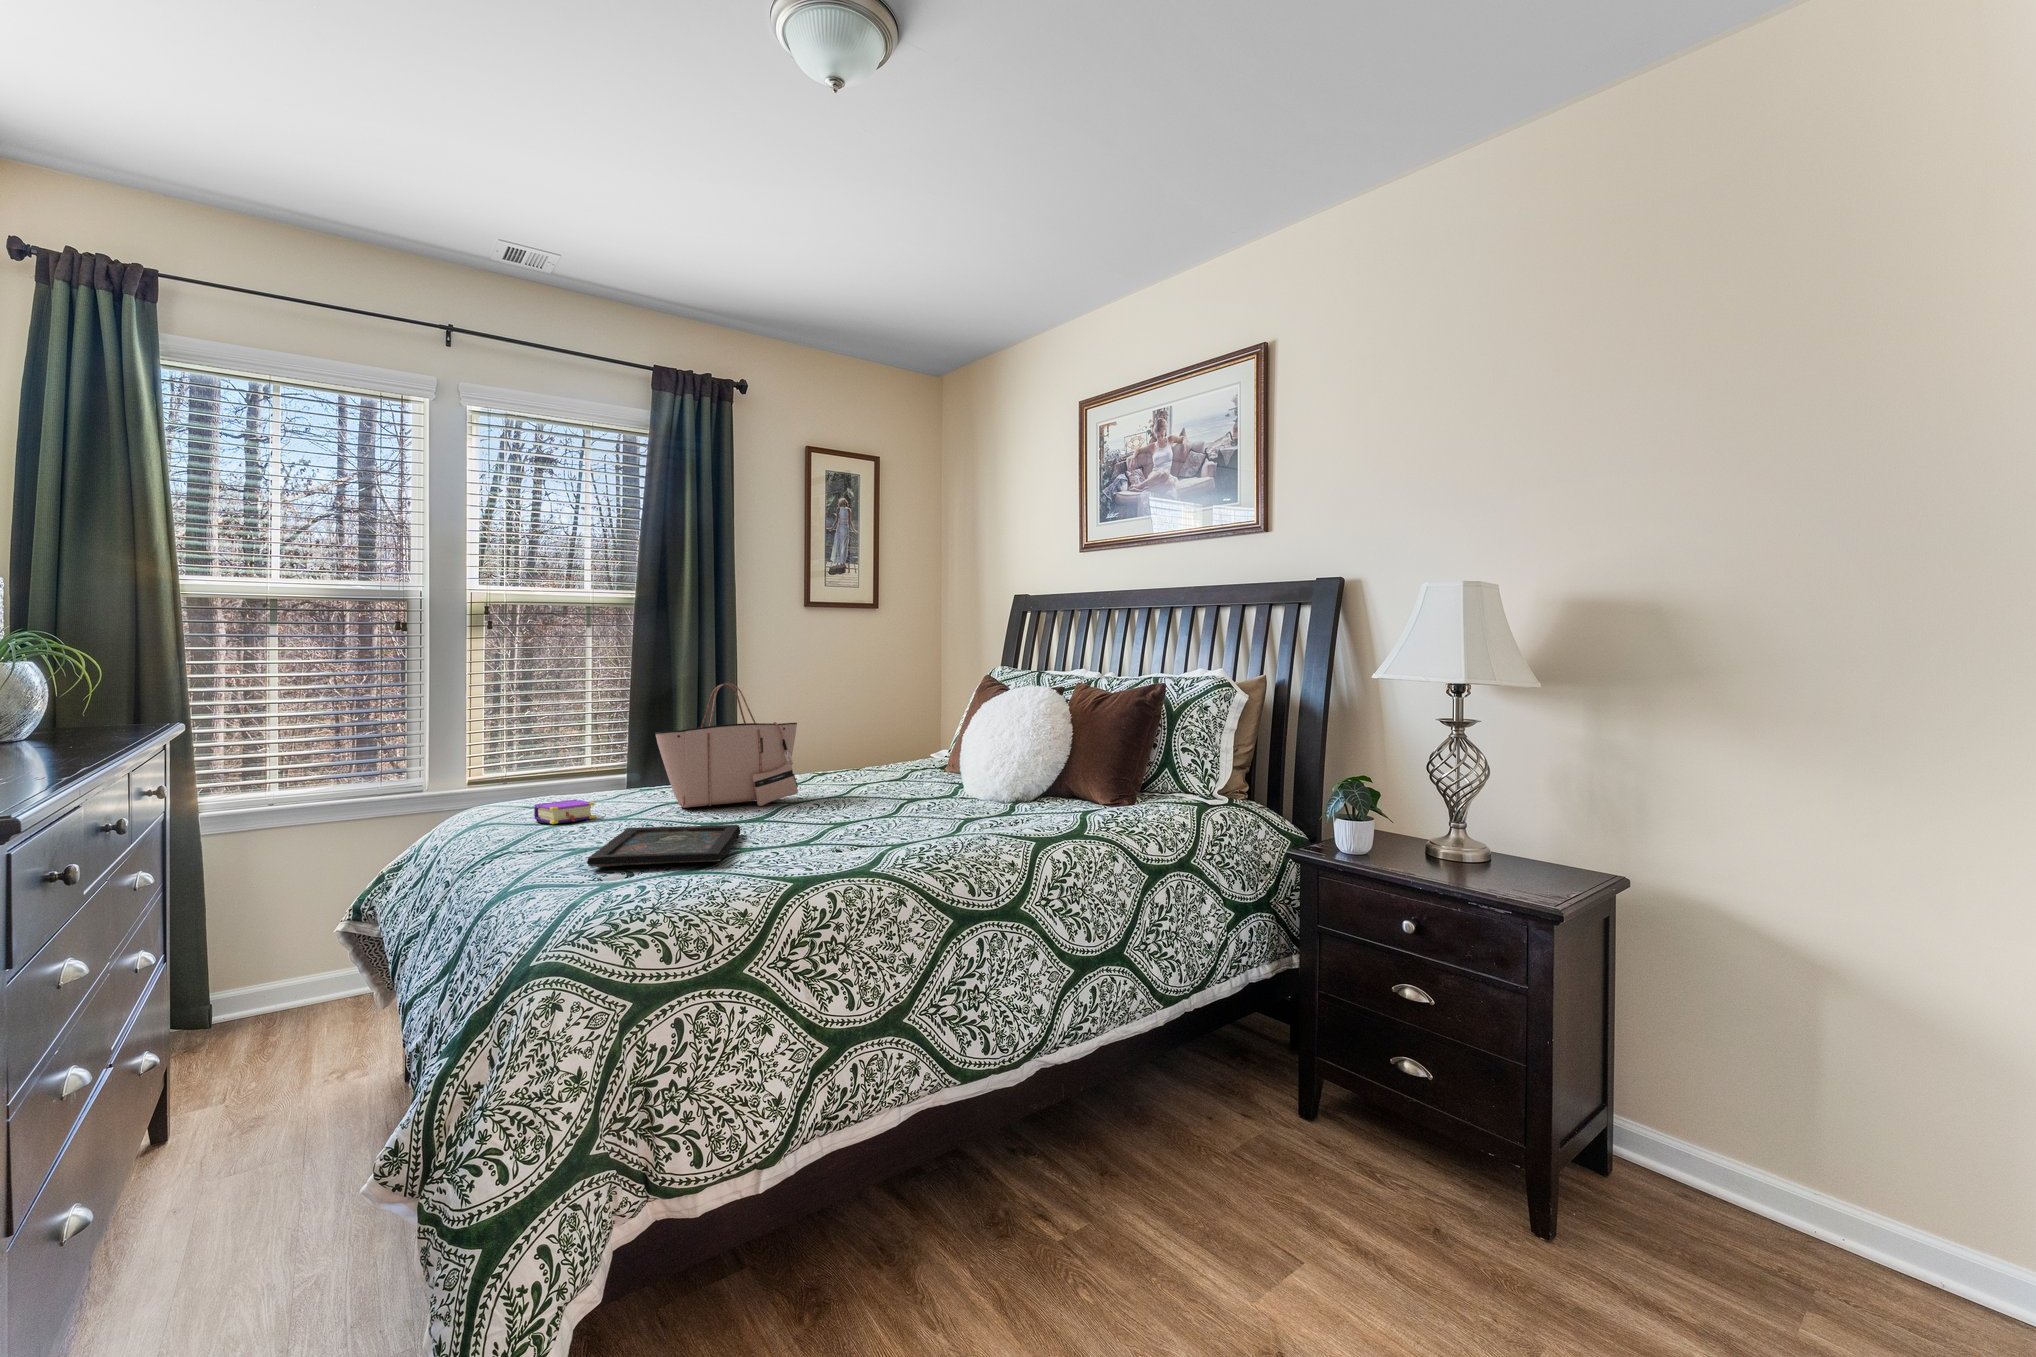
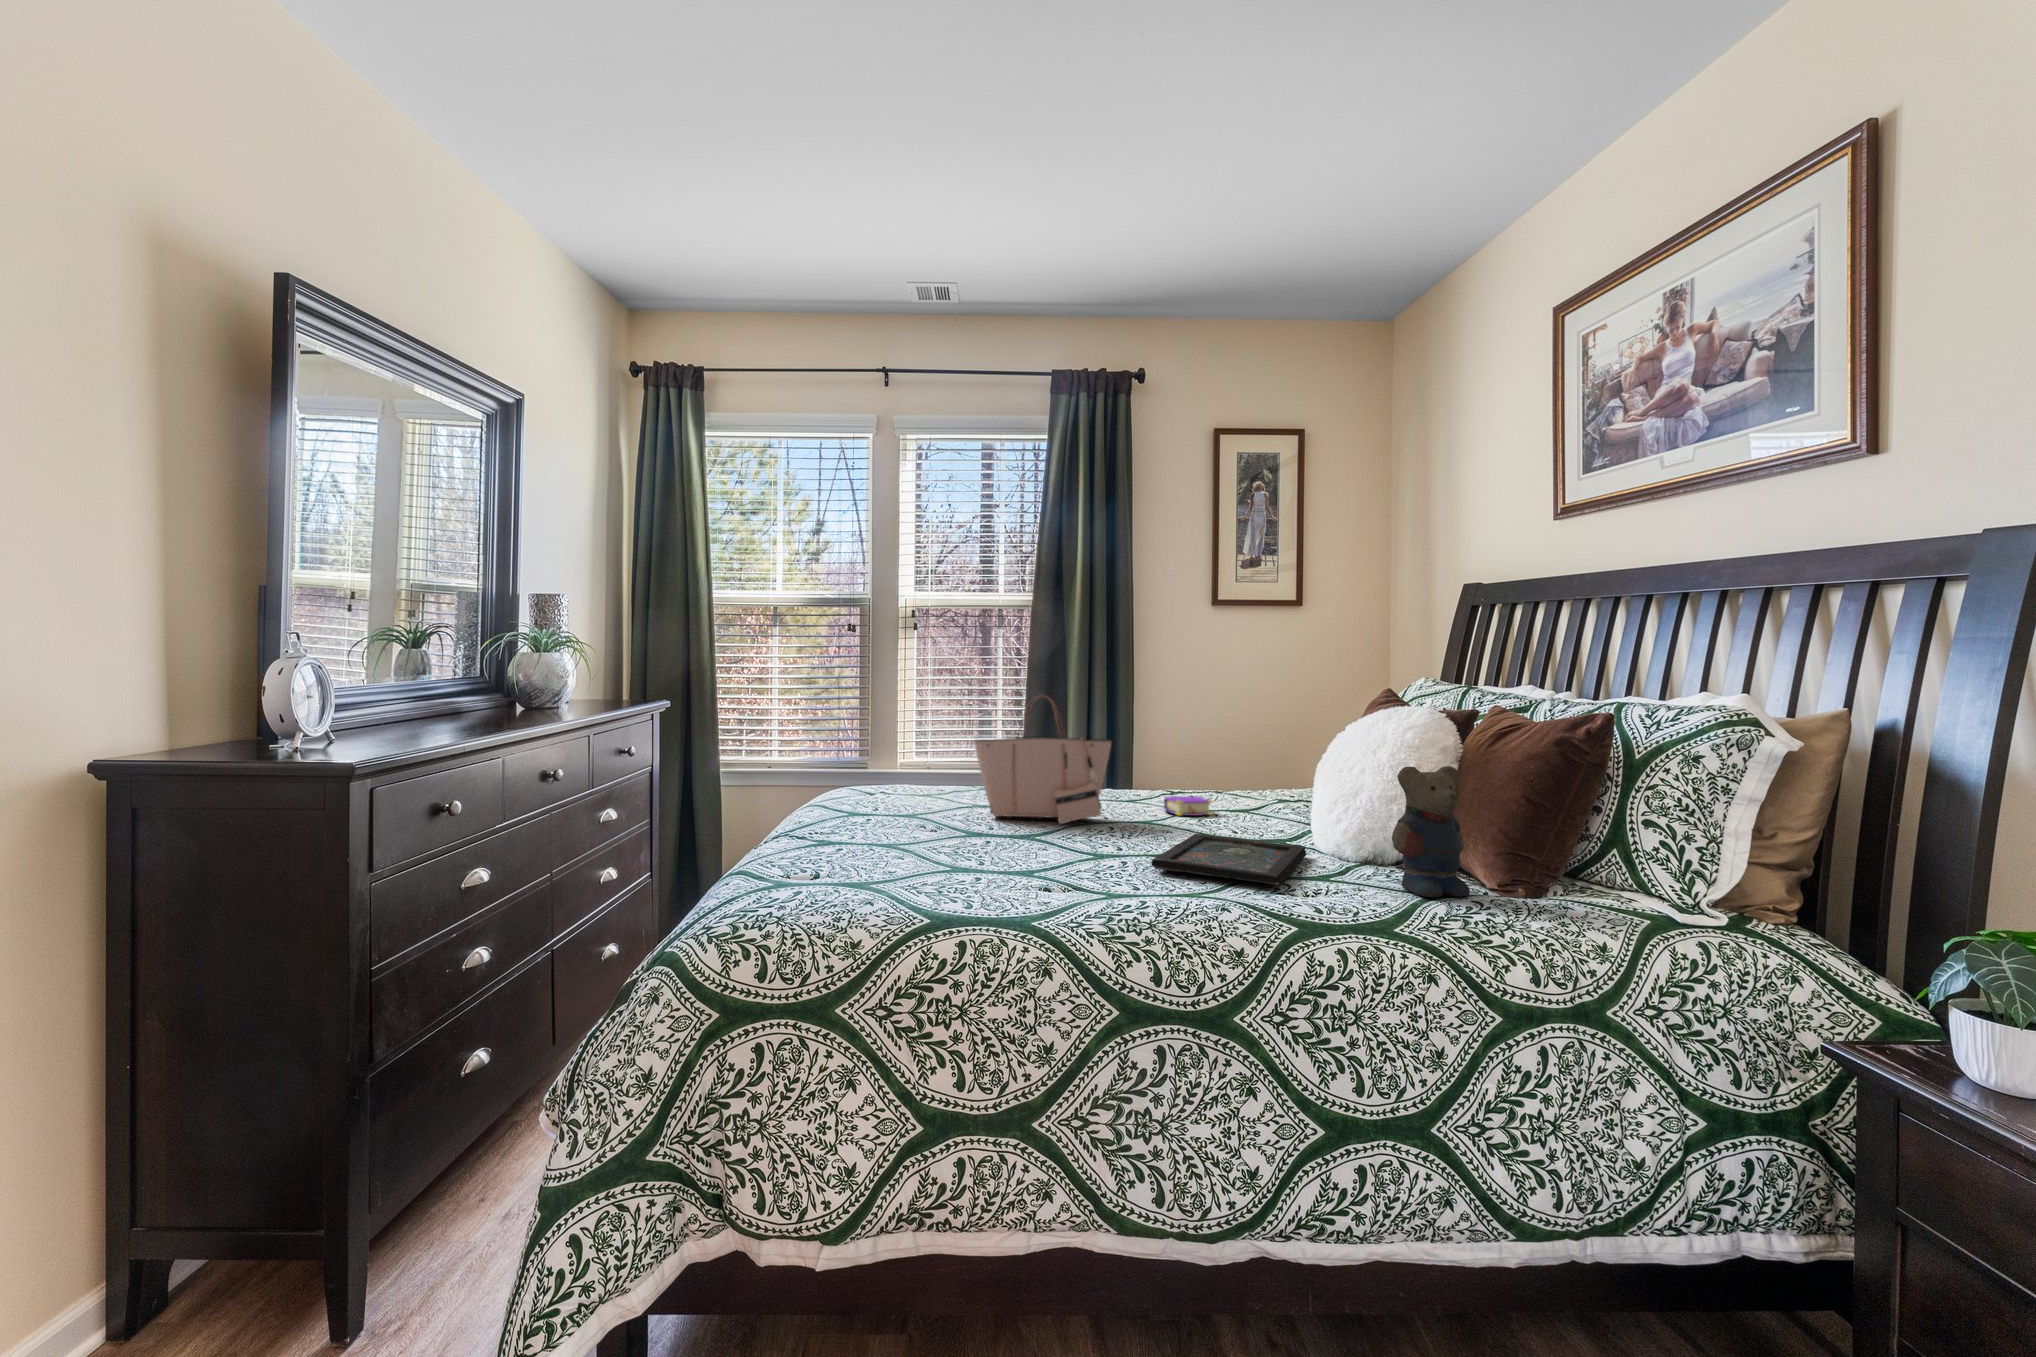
teddy bear: none [1063,722,1106,813] -> present [1392,766,1470,897]
book: present [534,800,595,824] -> present [1164,796,1212,816]
tray: present [587,825,740,867] -> present [1152,834,1306,885]

